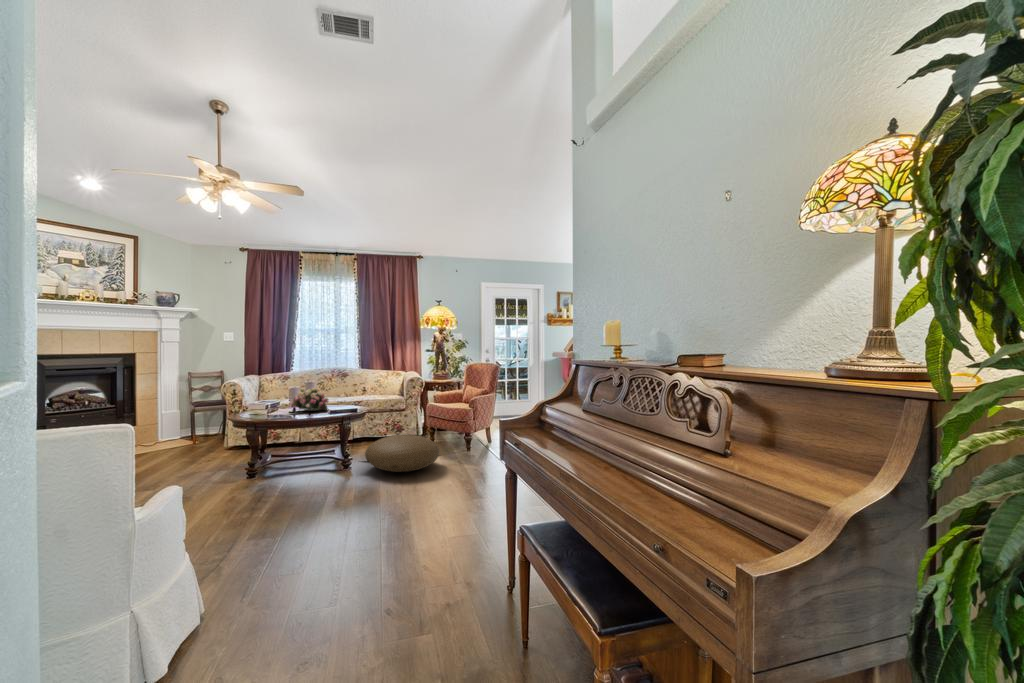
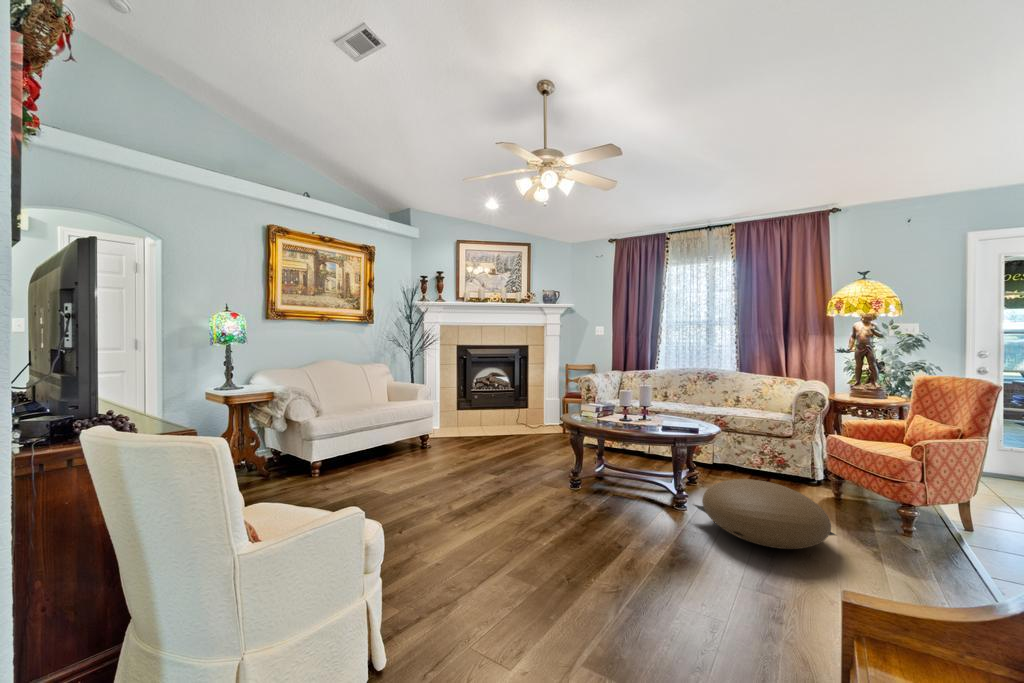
flower arrangement: present [290,388,328,410] -> none [620,393,667,425]

